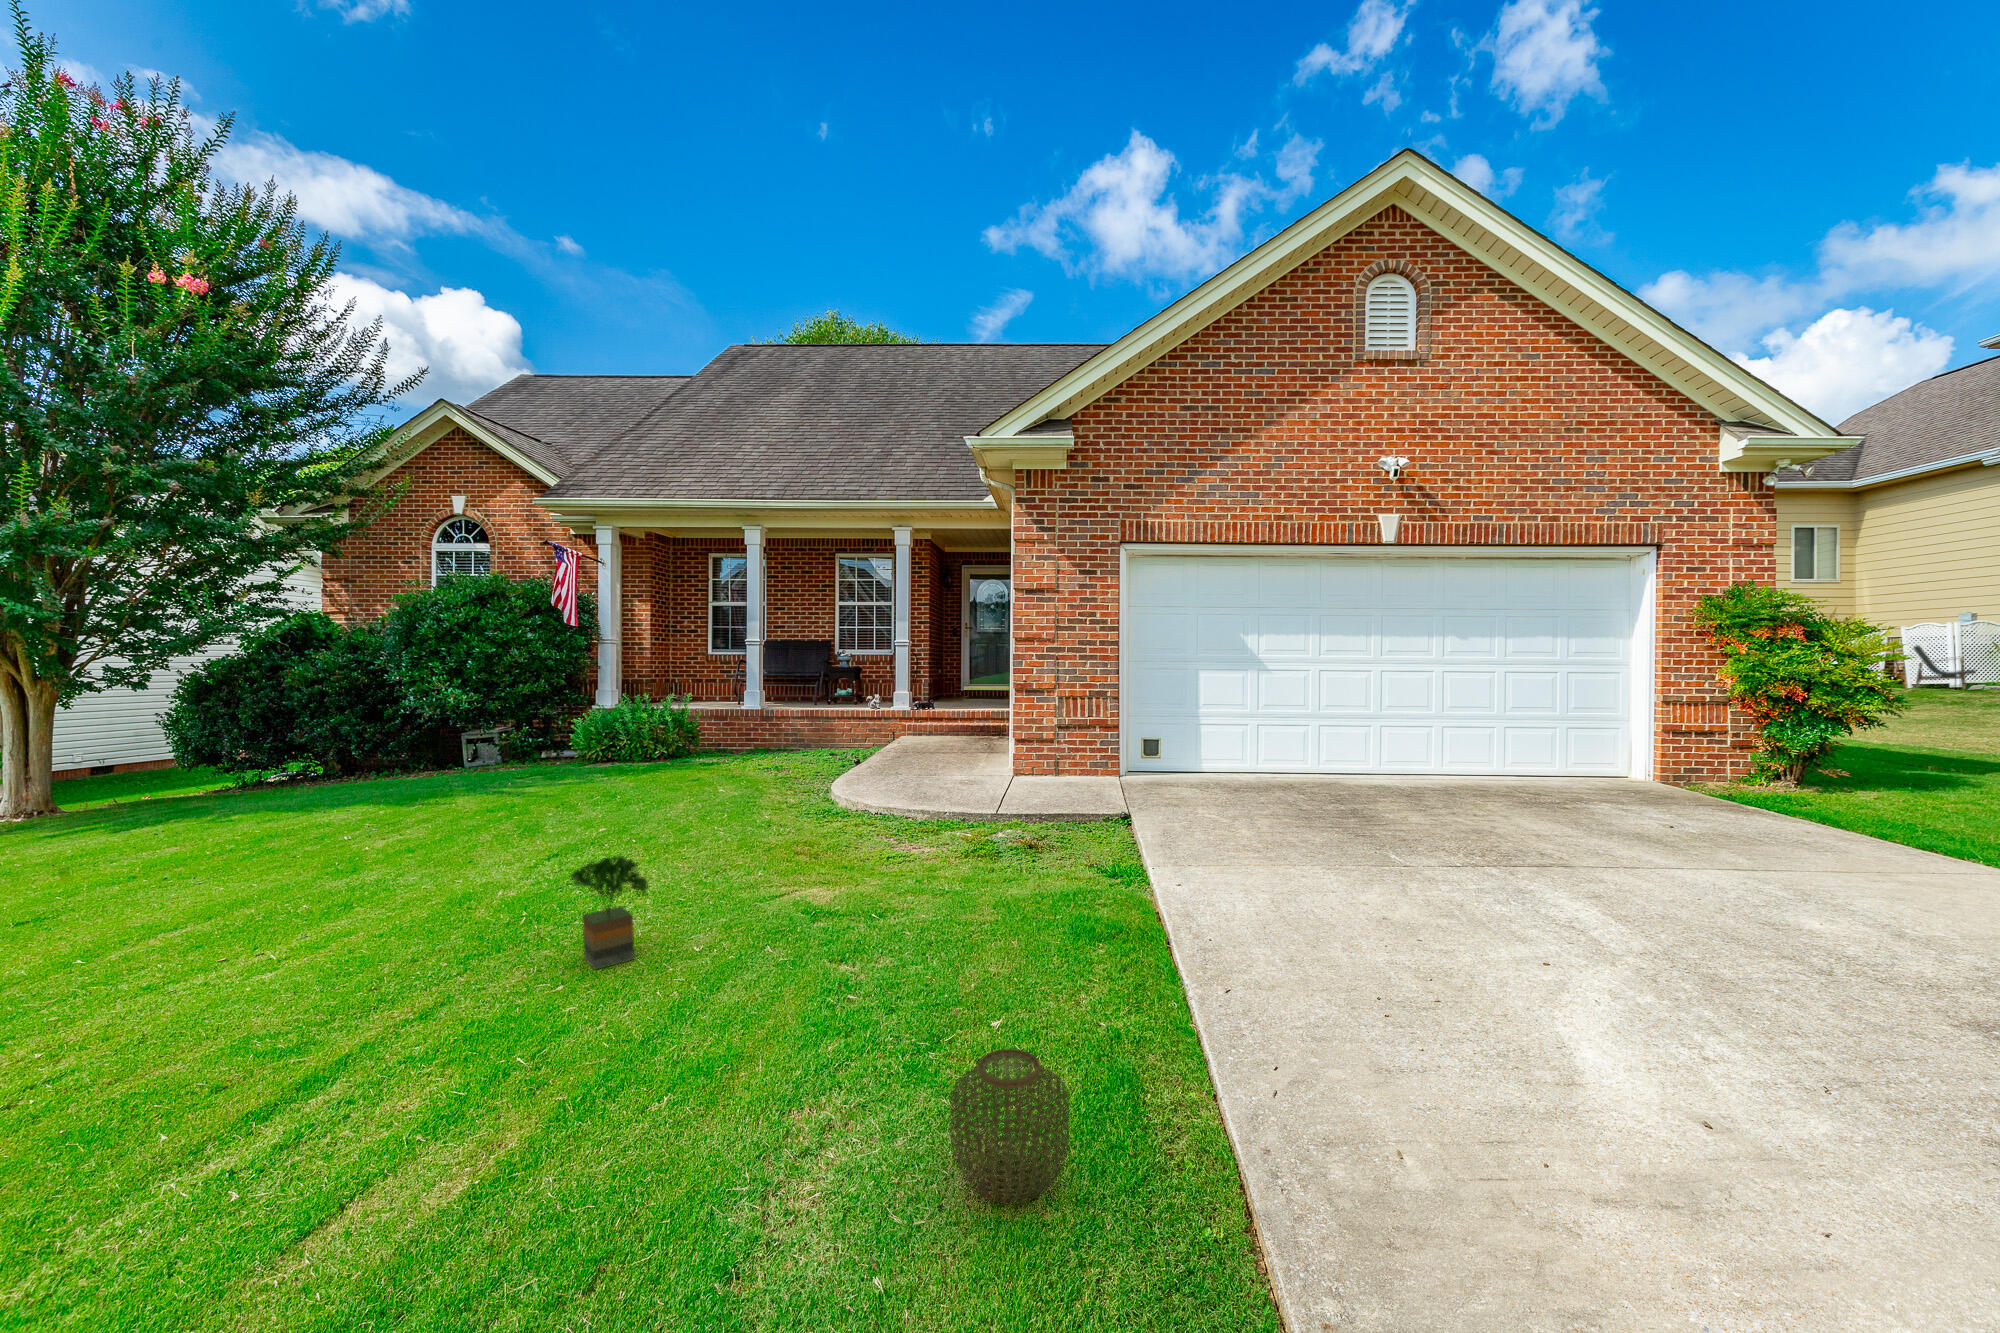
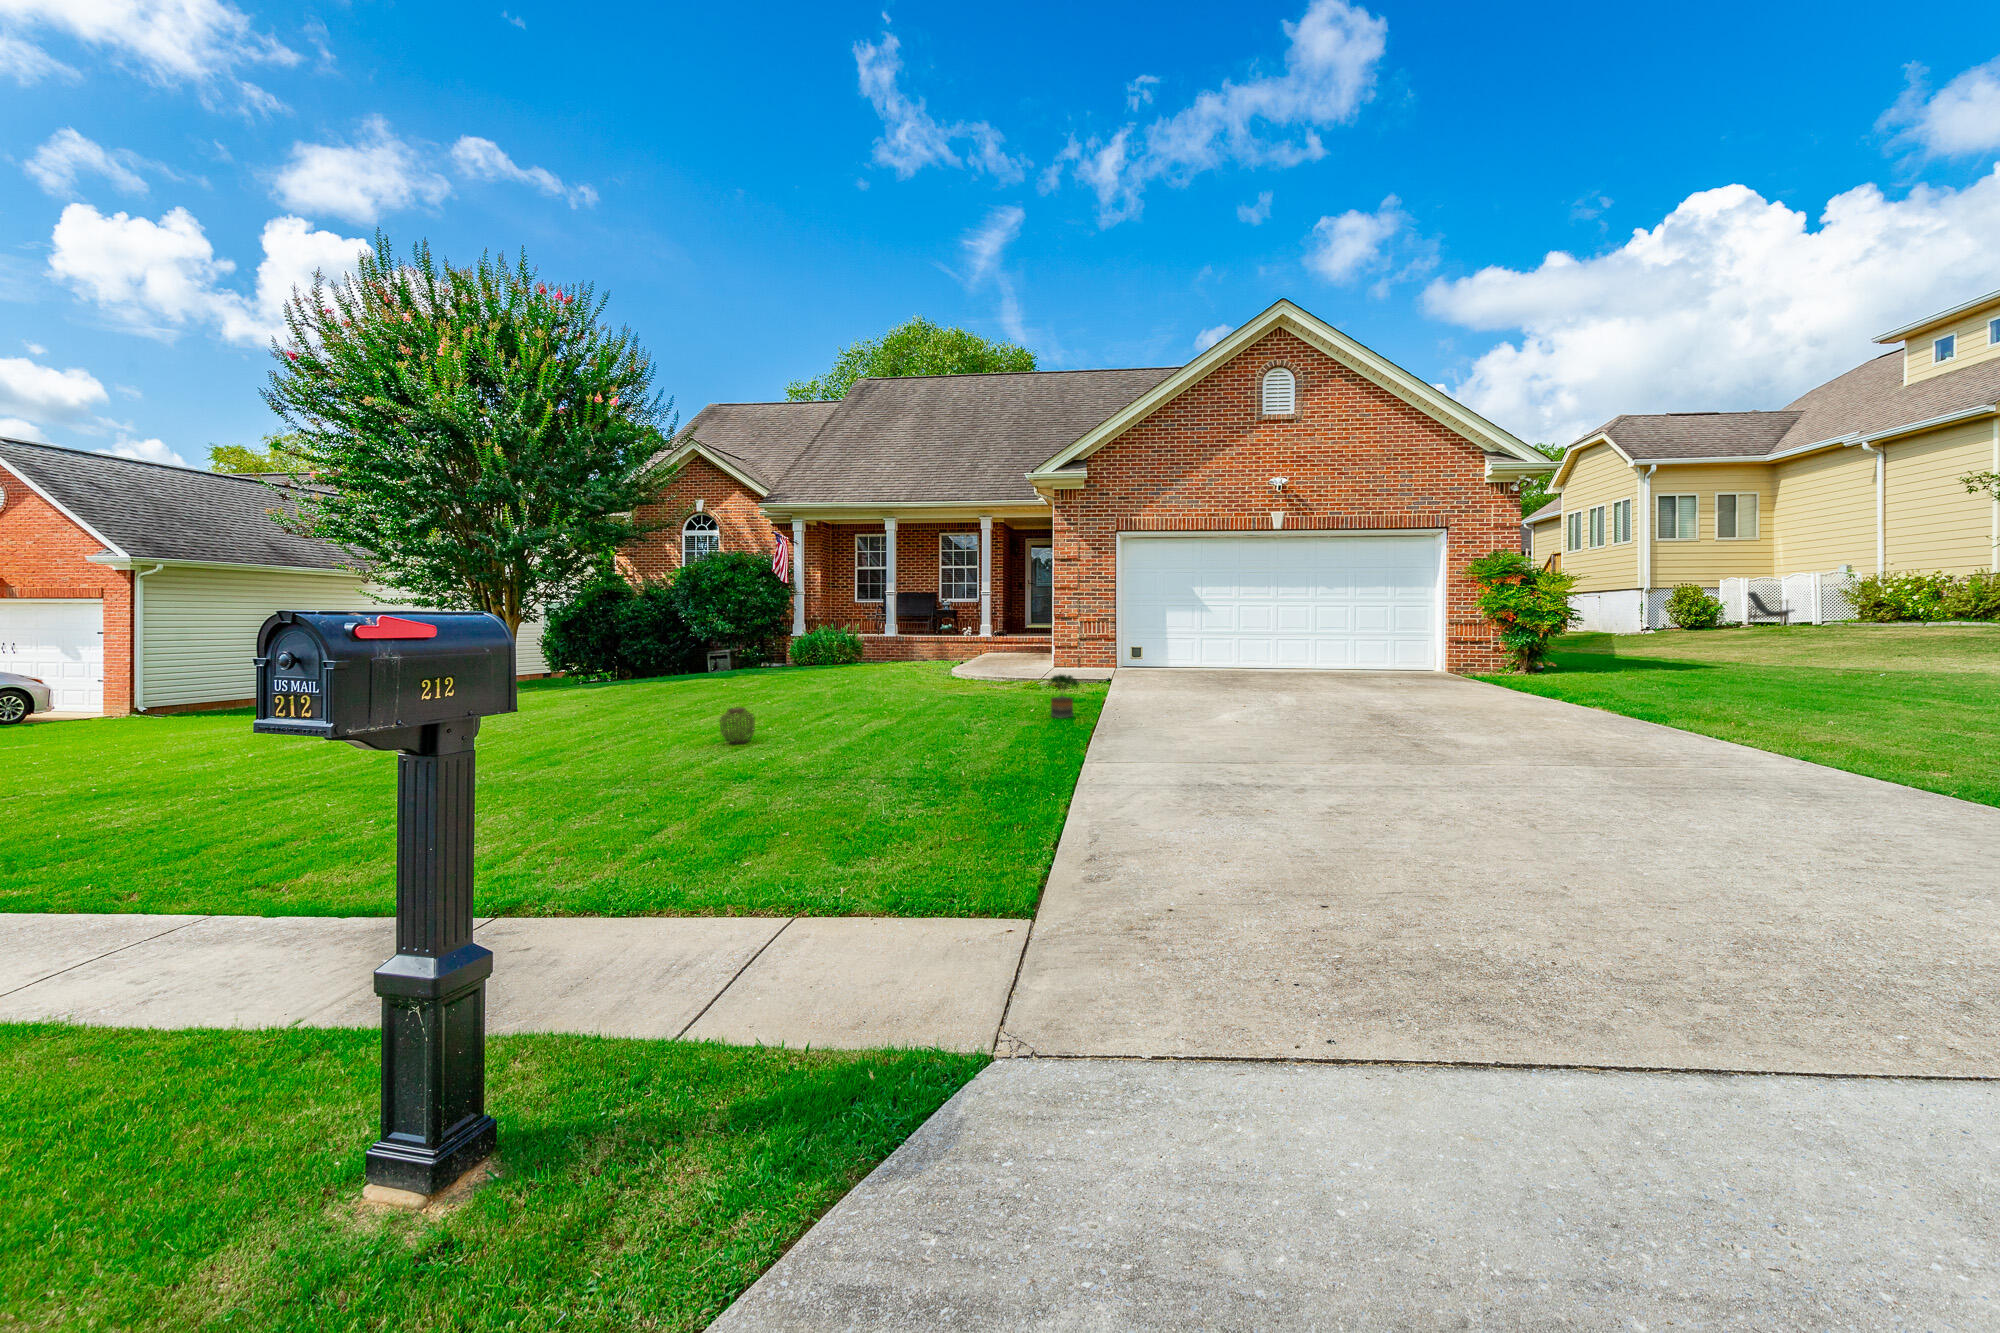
potted tree: present [571,856,648,970] -> present [1048,674,1079,718]
woven basket: present [950,1049,1070,1204] -> present [720,707,755,744]

